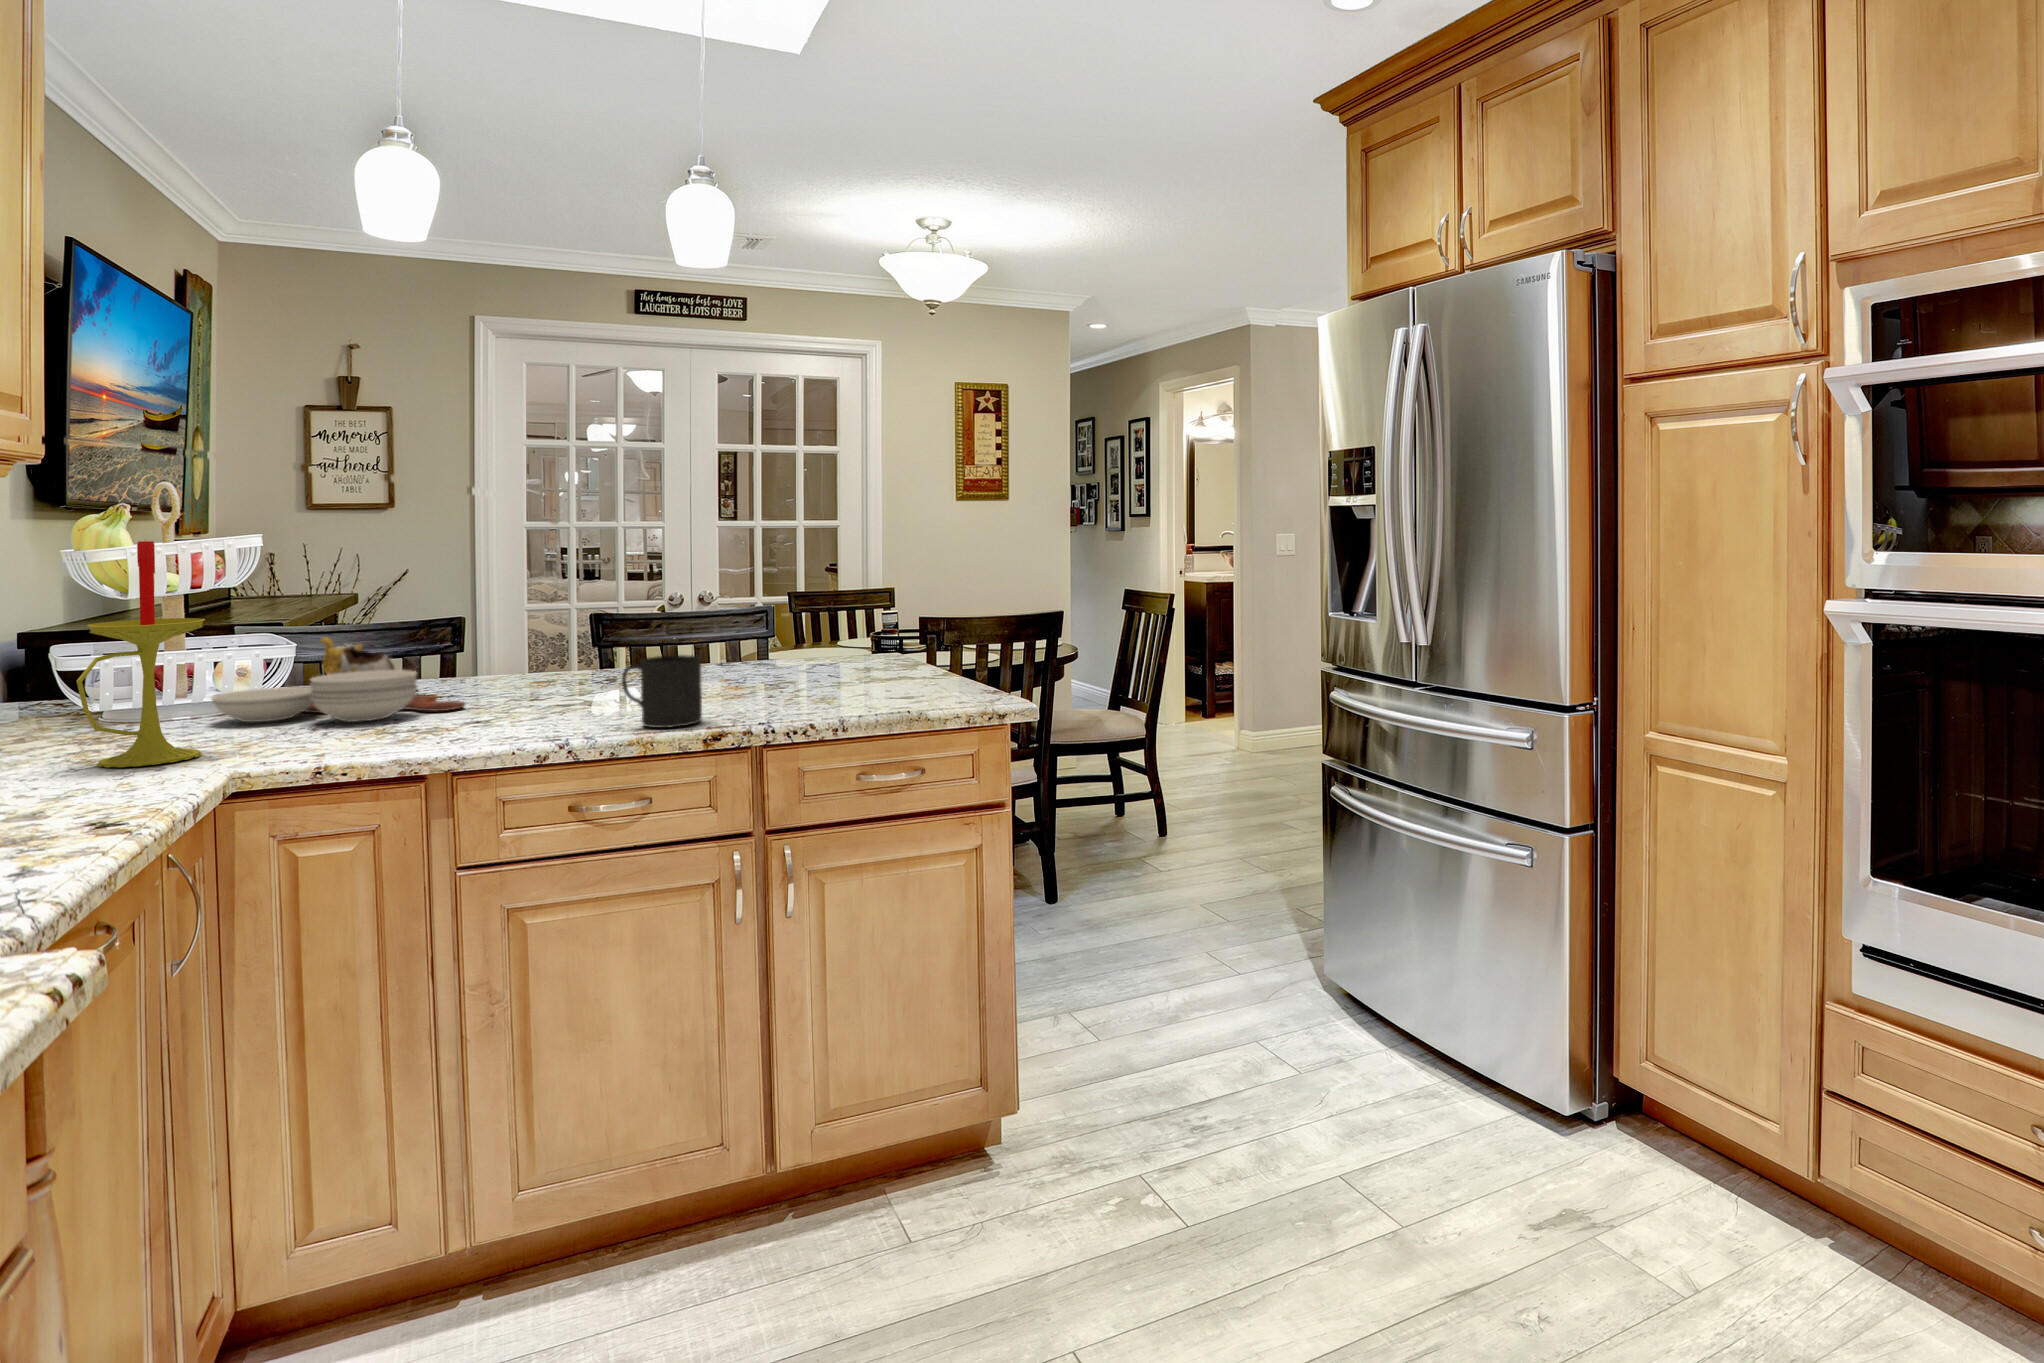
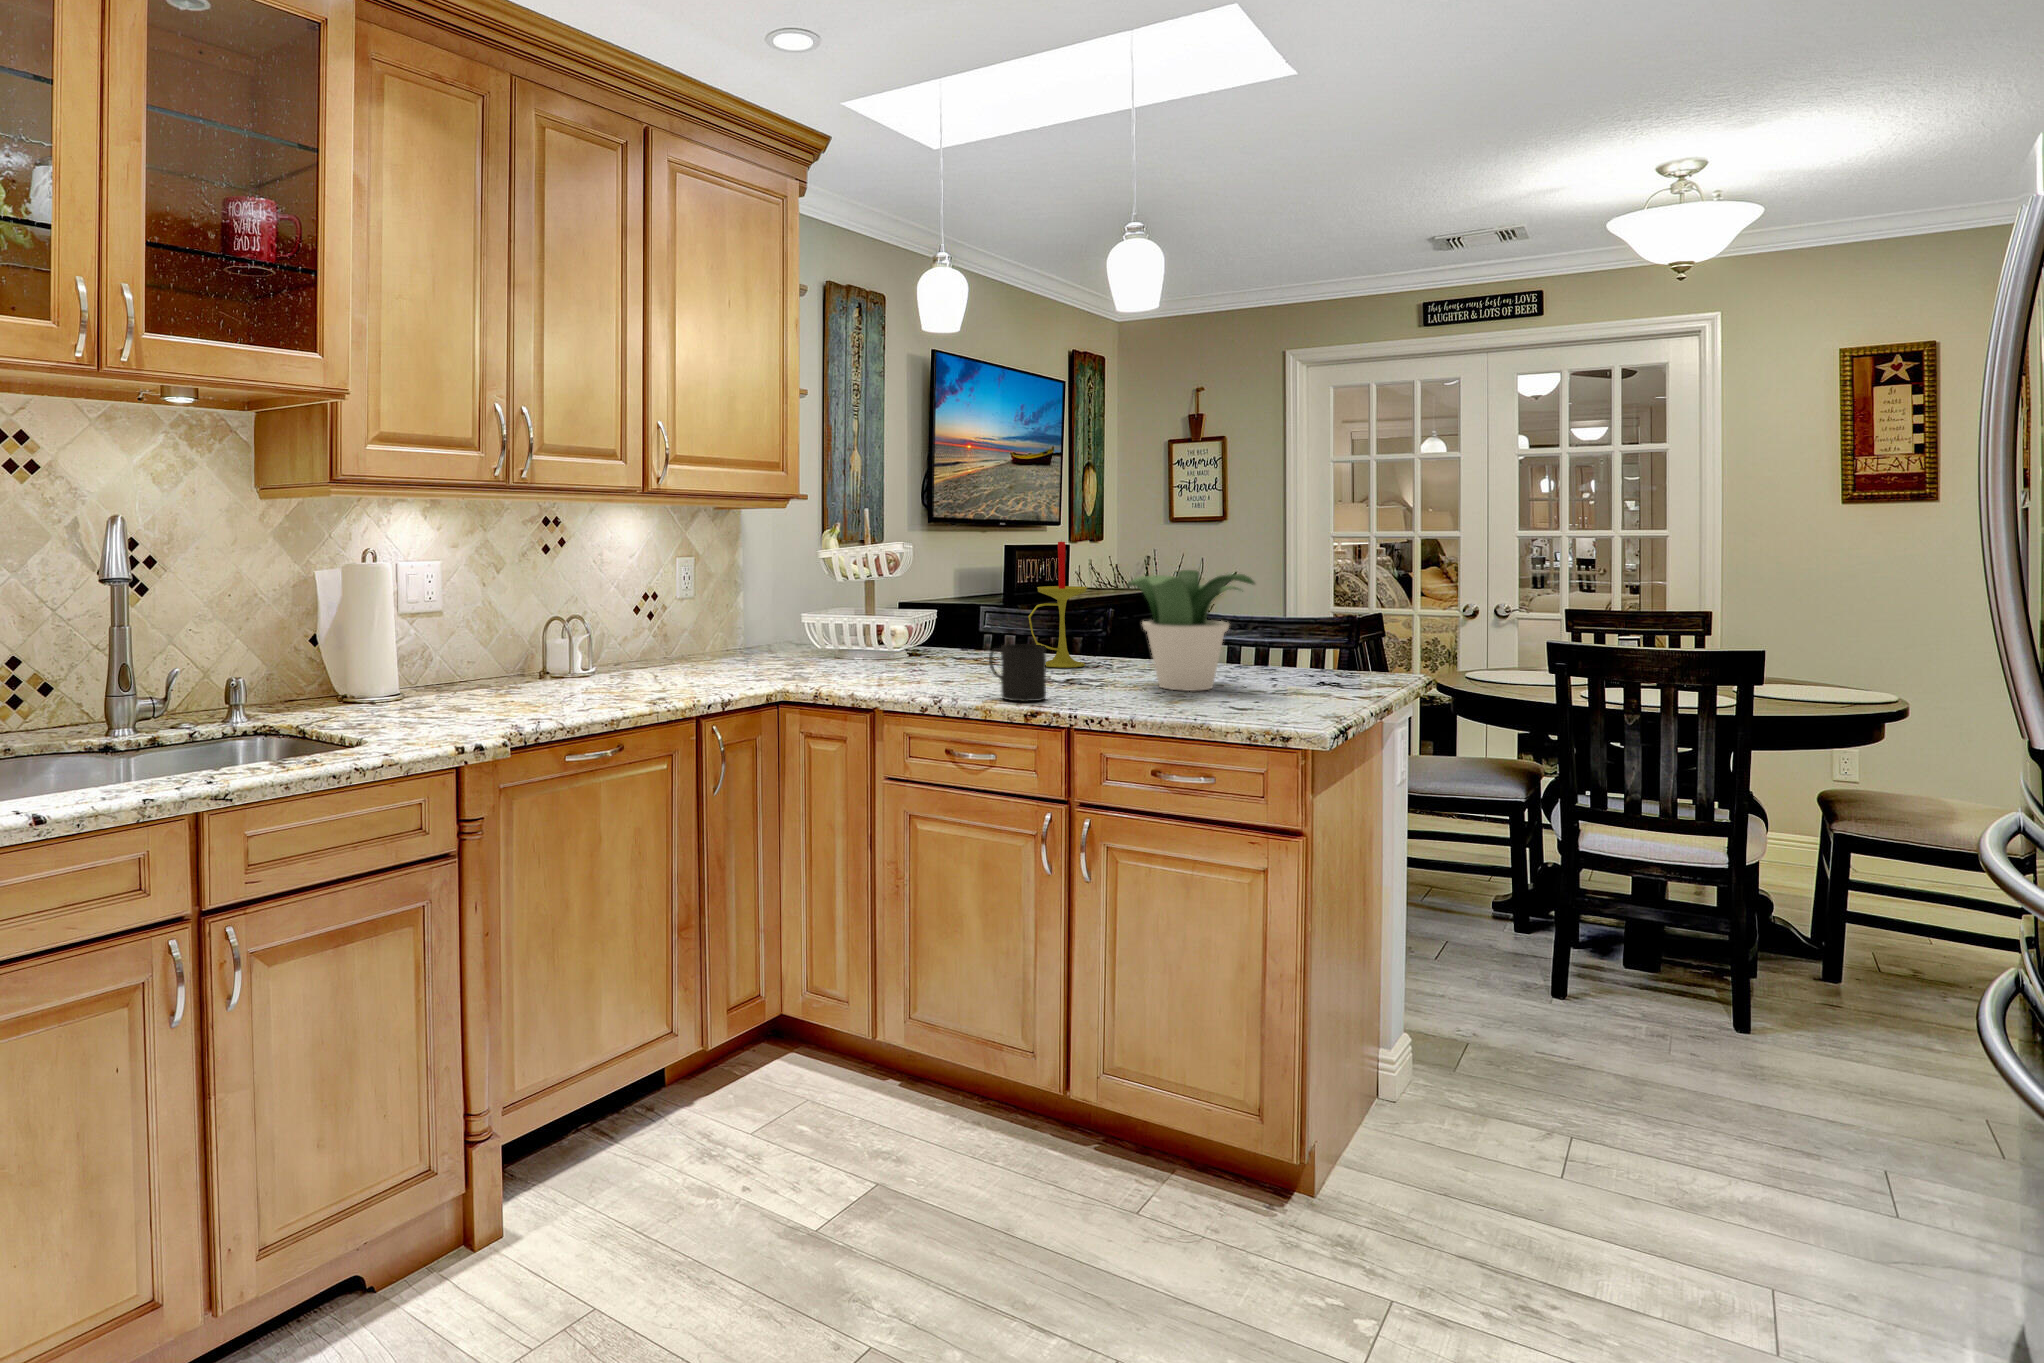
candle: present [77,541,205,767] -> present [1028,541,1087,667]
potted plant: none [695,559,871,691] -> present [1127,570,1255,691]
cutting board: present [211,637,465,722] -> none [852,612,977,670]

